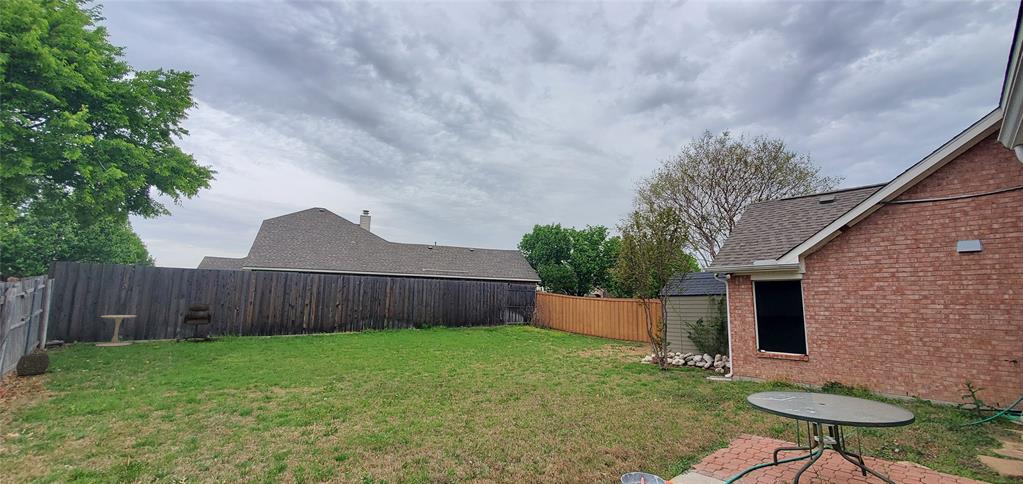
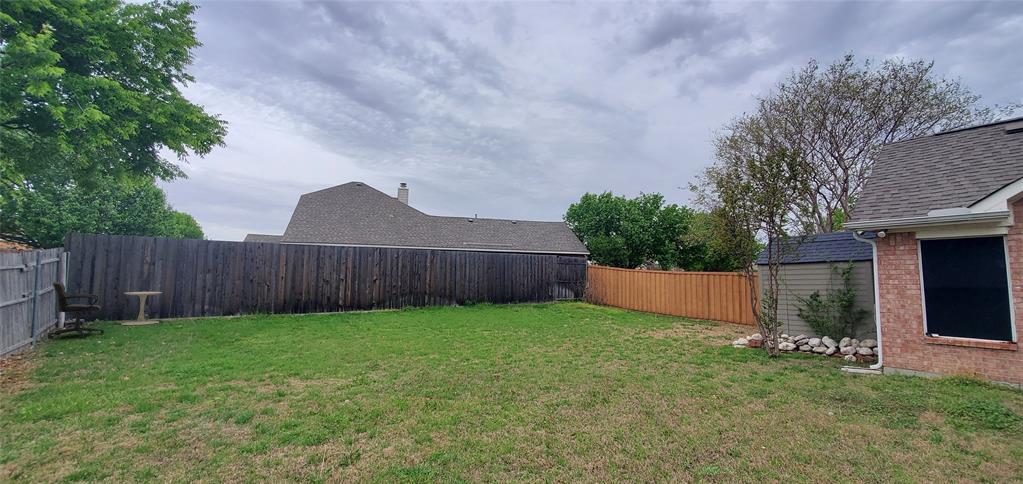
chair: present [176,304,212,343] -> present [48,282,104,339]
woven basket: present [16,354,50,375] -> none [13,335,51,359]

